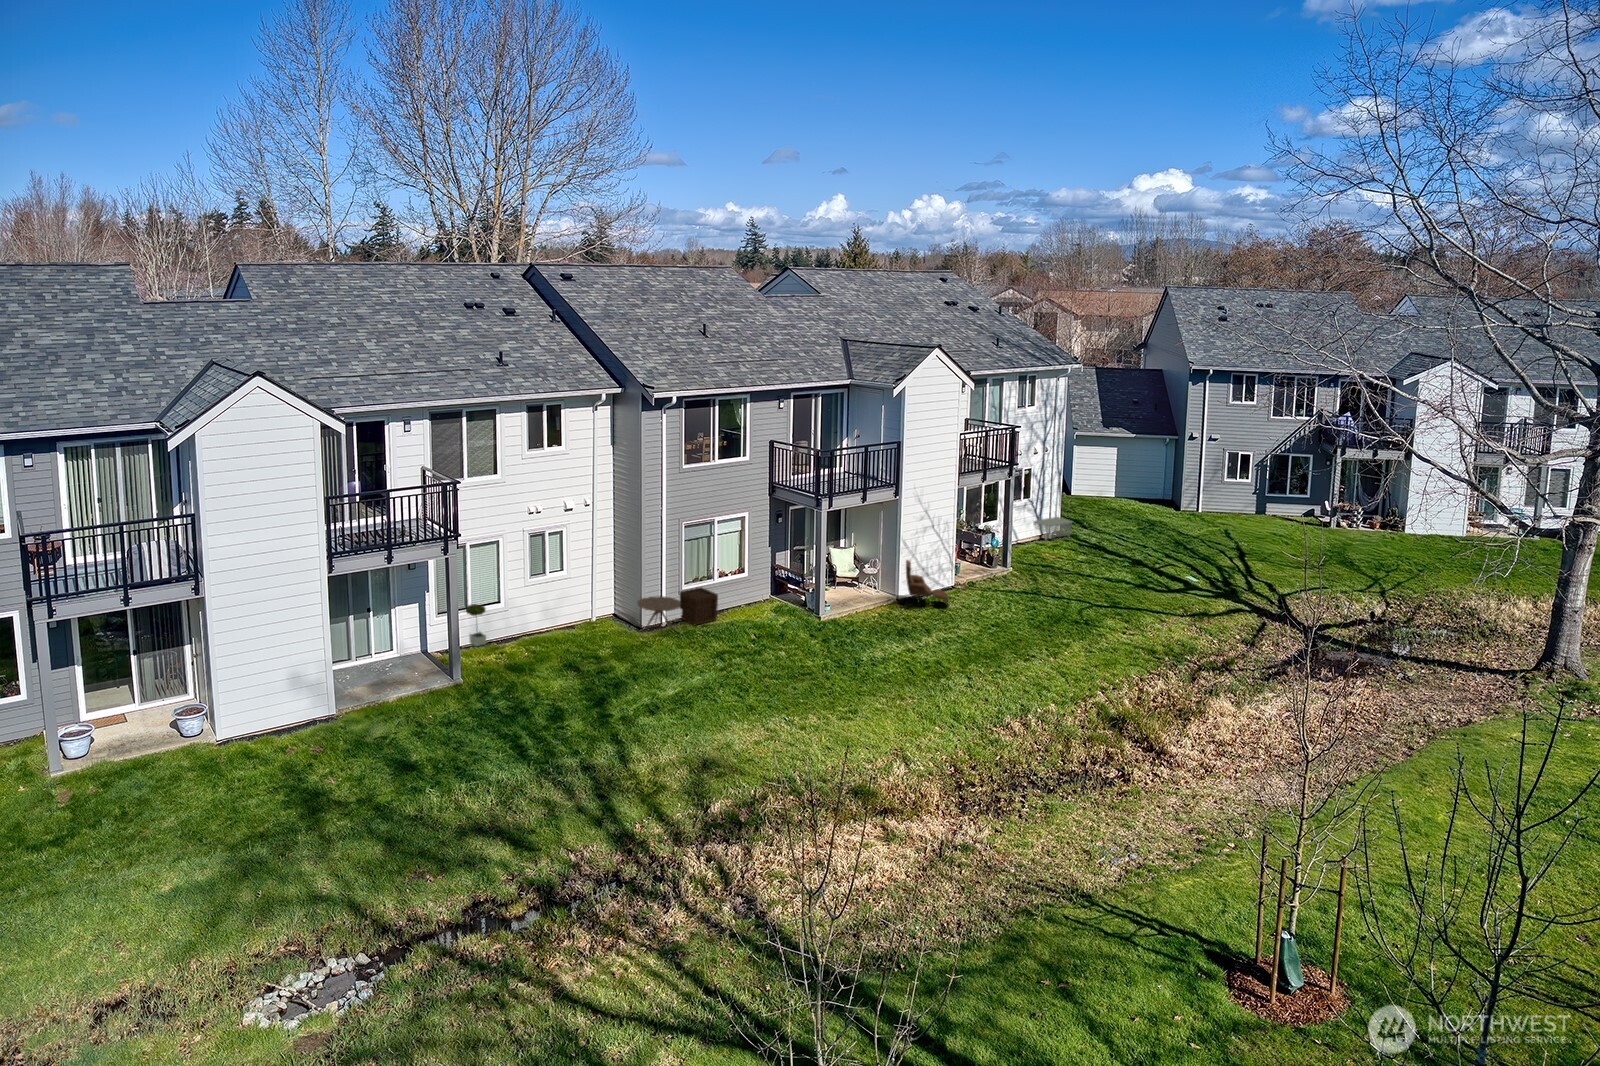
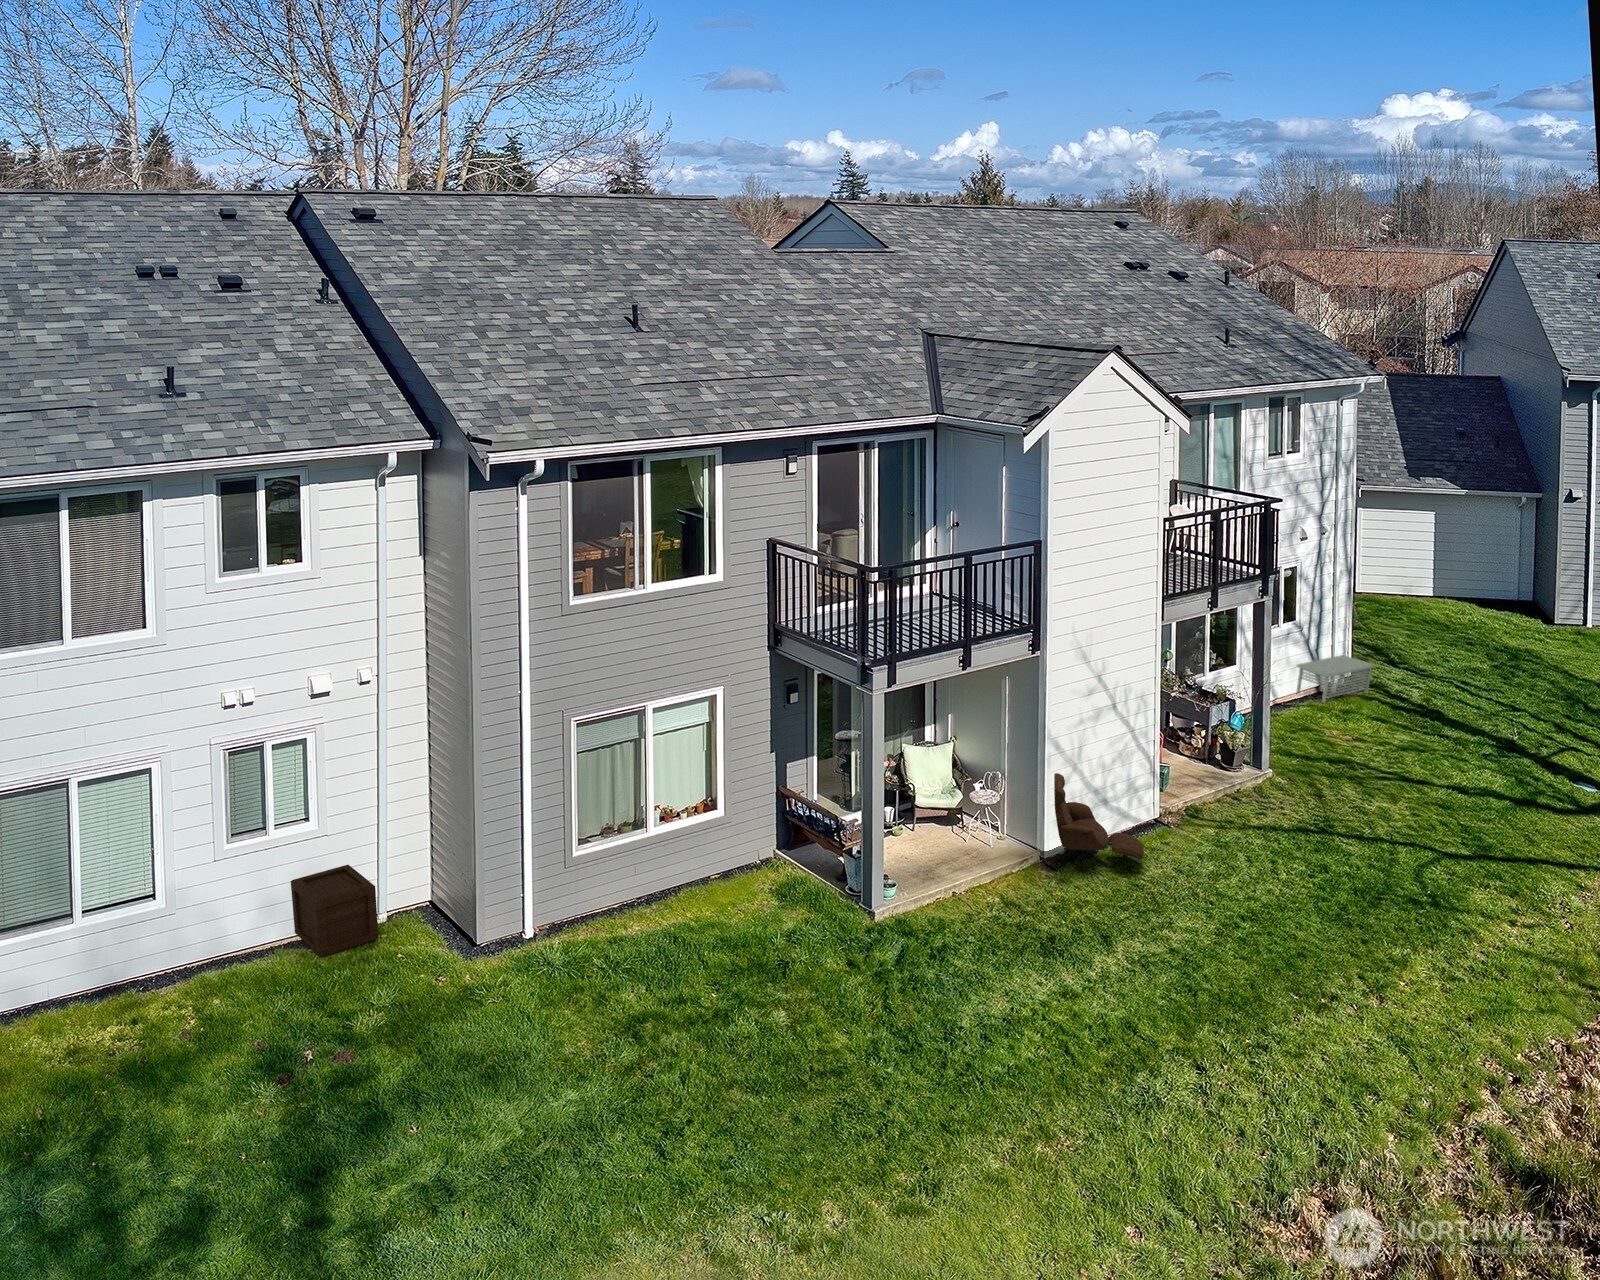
wooden crate: present [680,587,718,625] -> present [291,865,379,957]
round table: present [637,596,681,631] -> none [472,876,567,969]
potted tree: present [466,604,486,646] -> none [80,919,134,1010]

